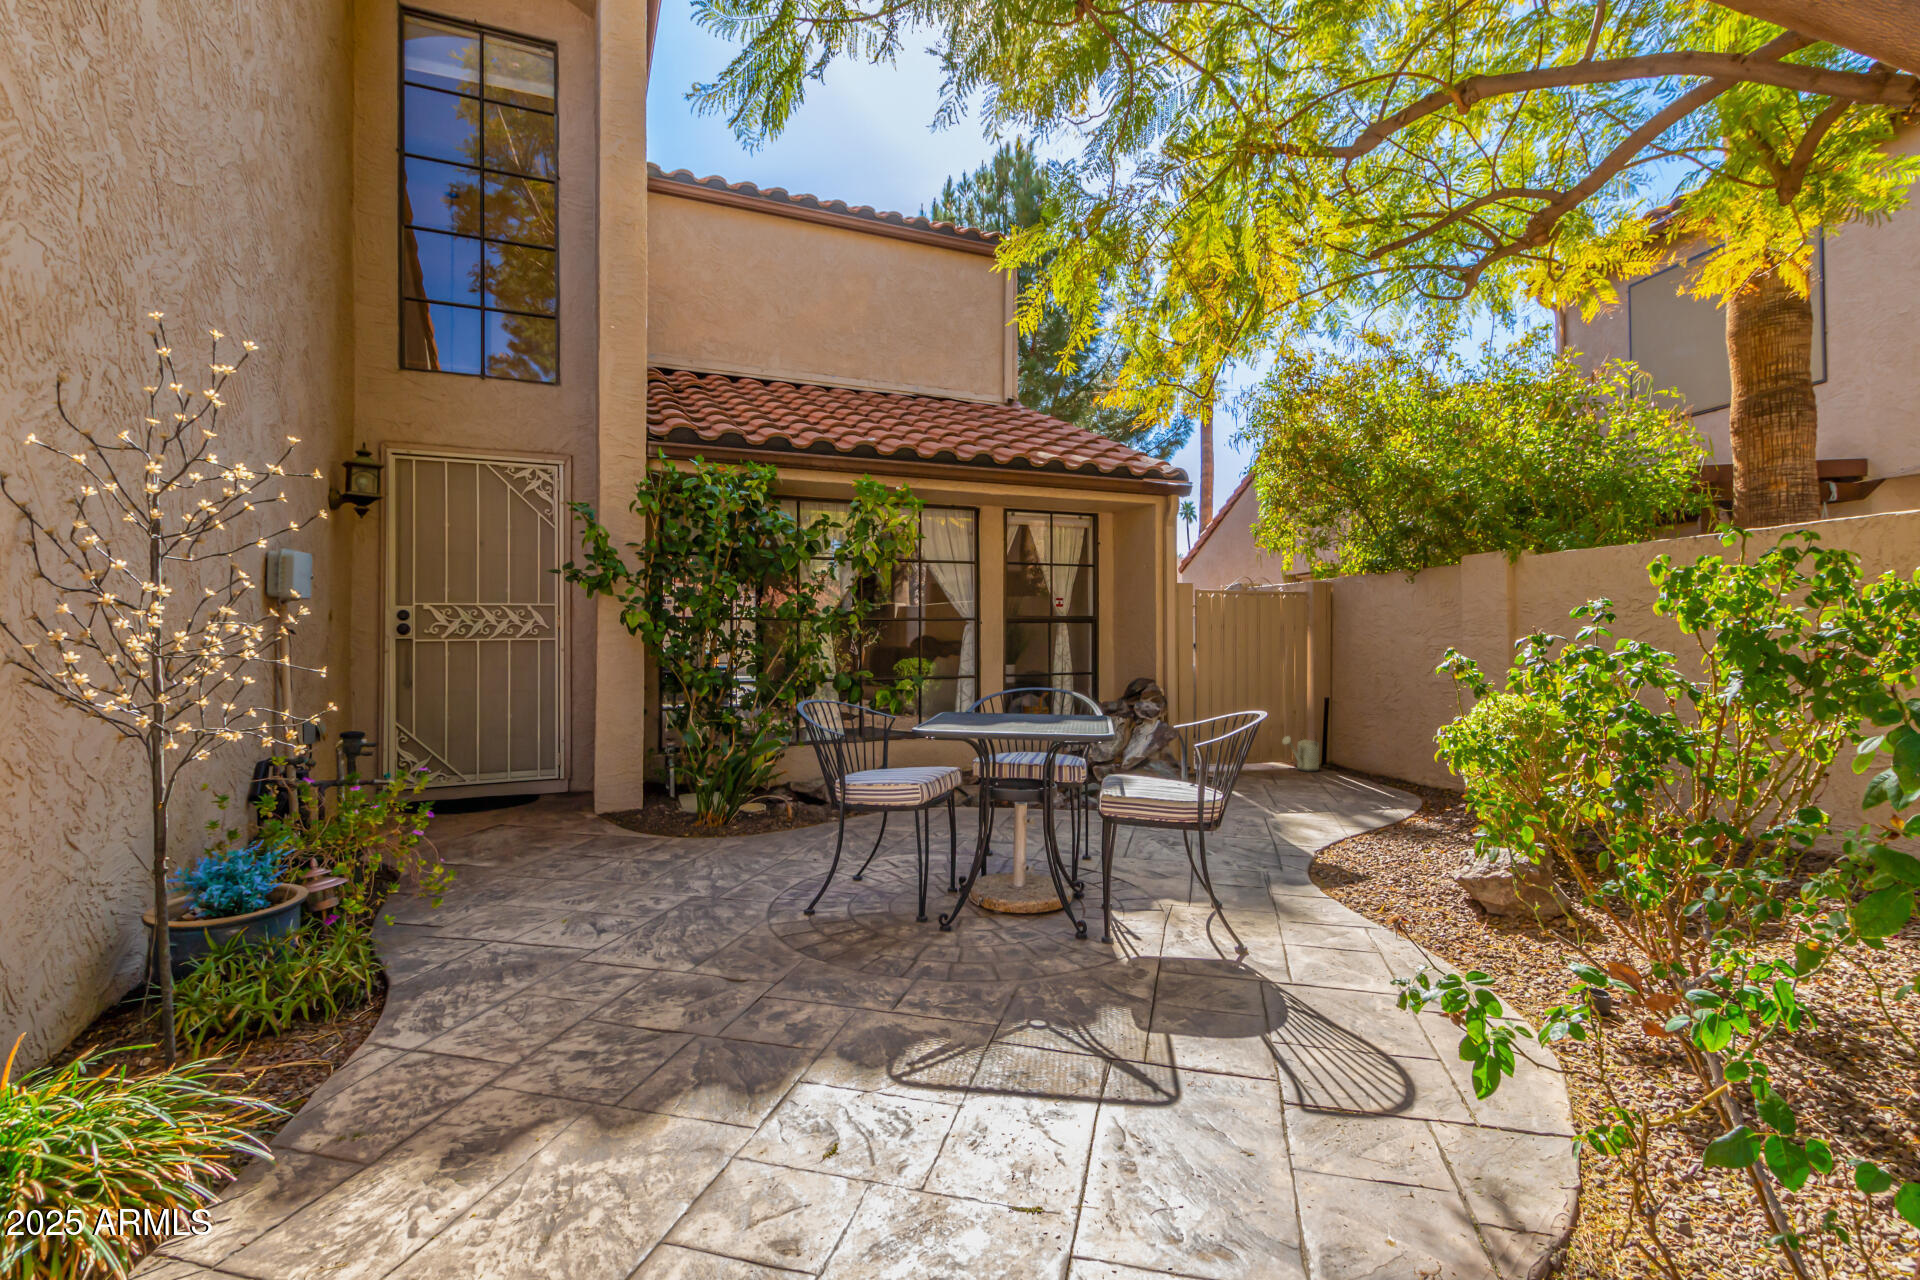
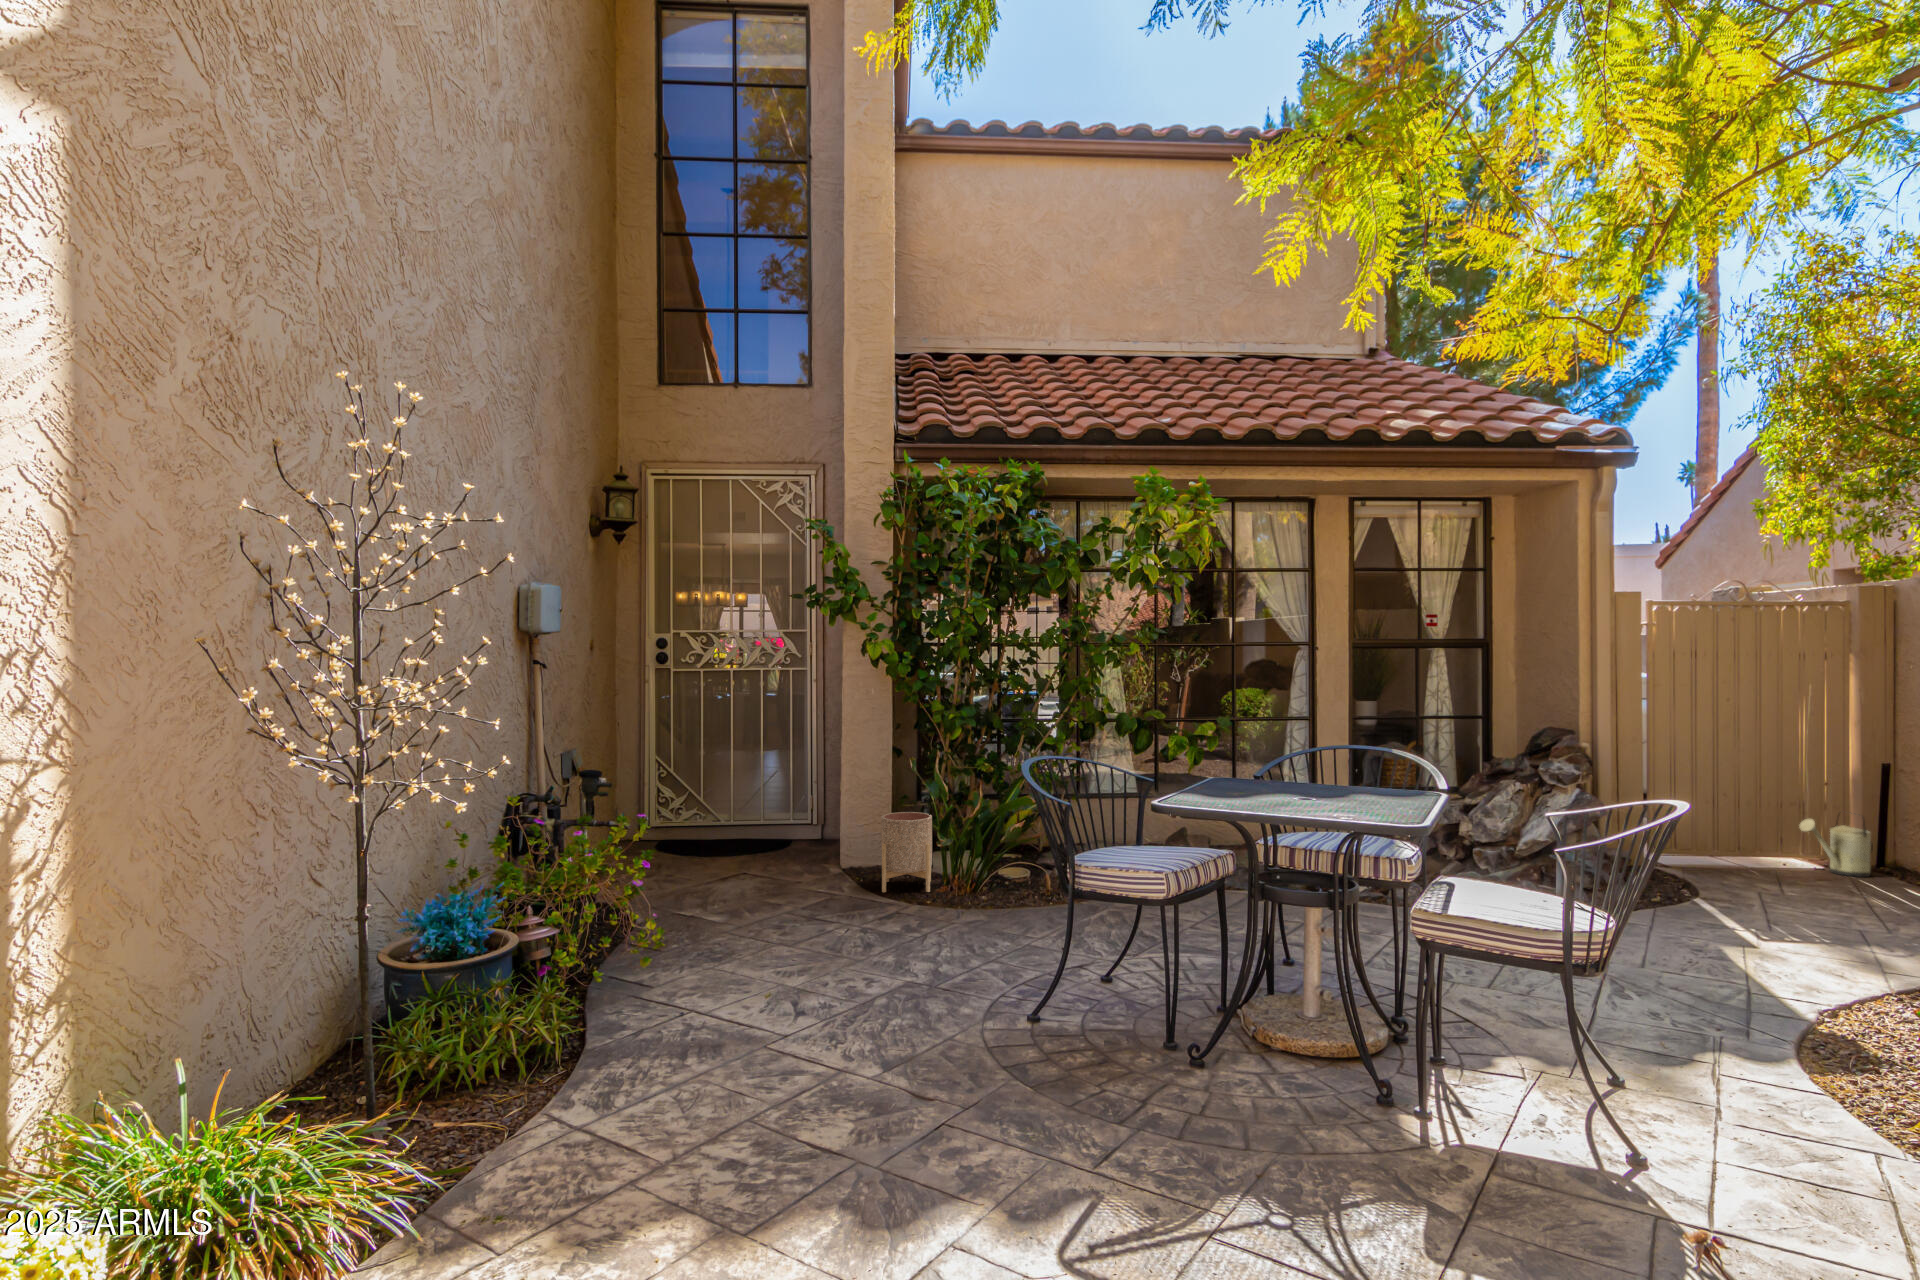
planter: none [637,764,684,836] -> present [881,812,932,892]

